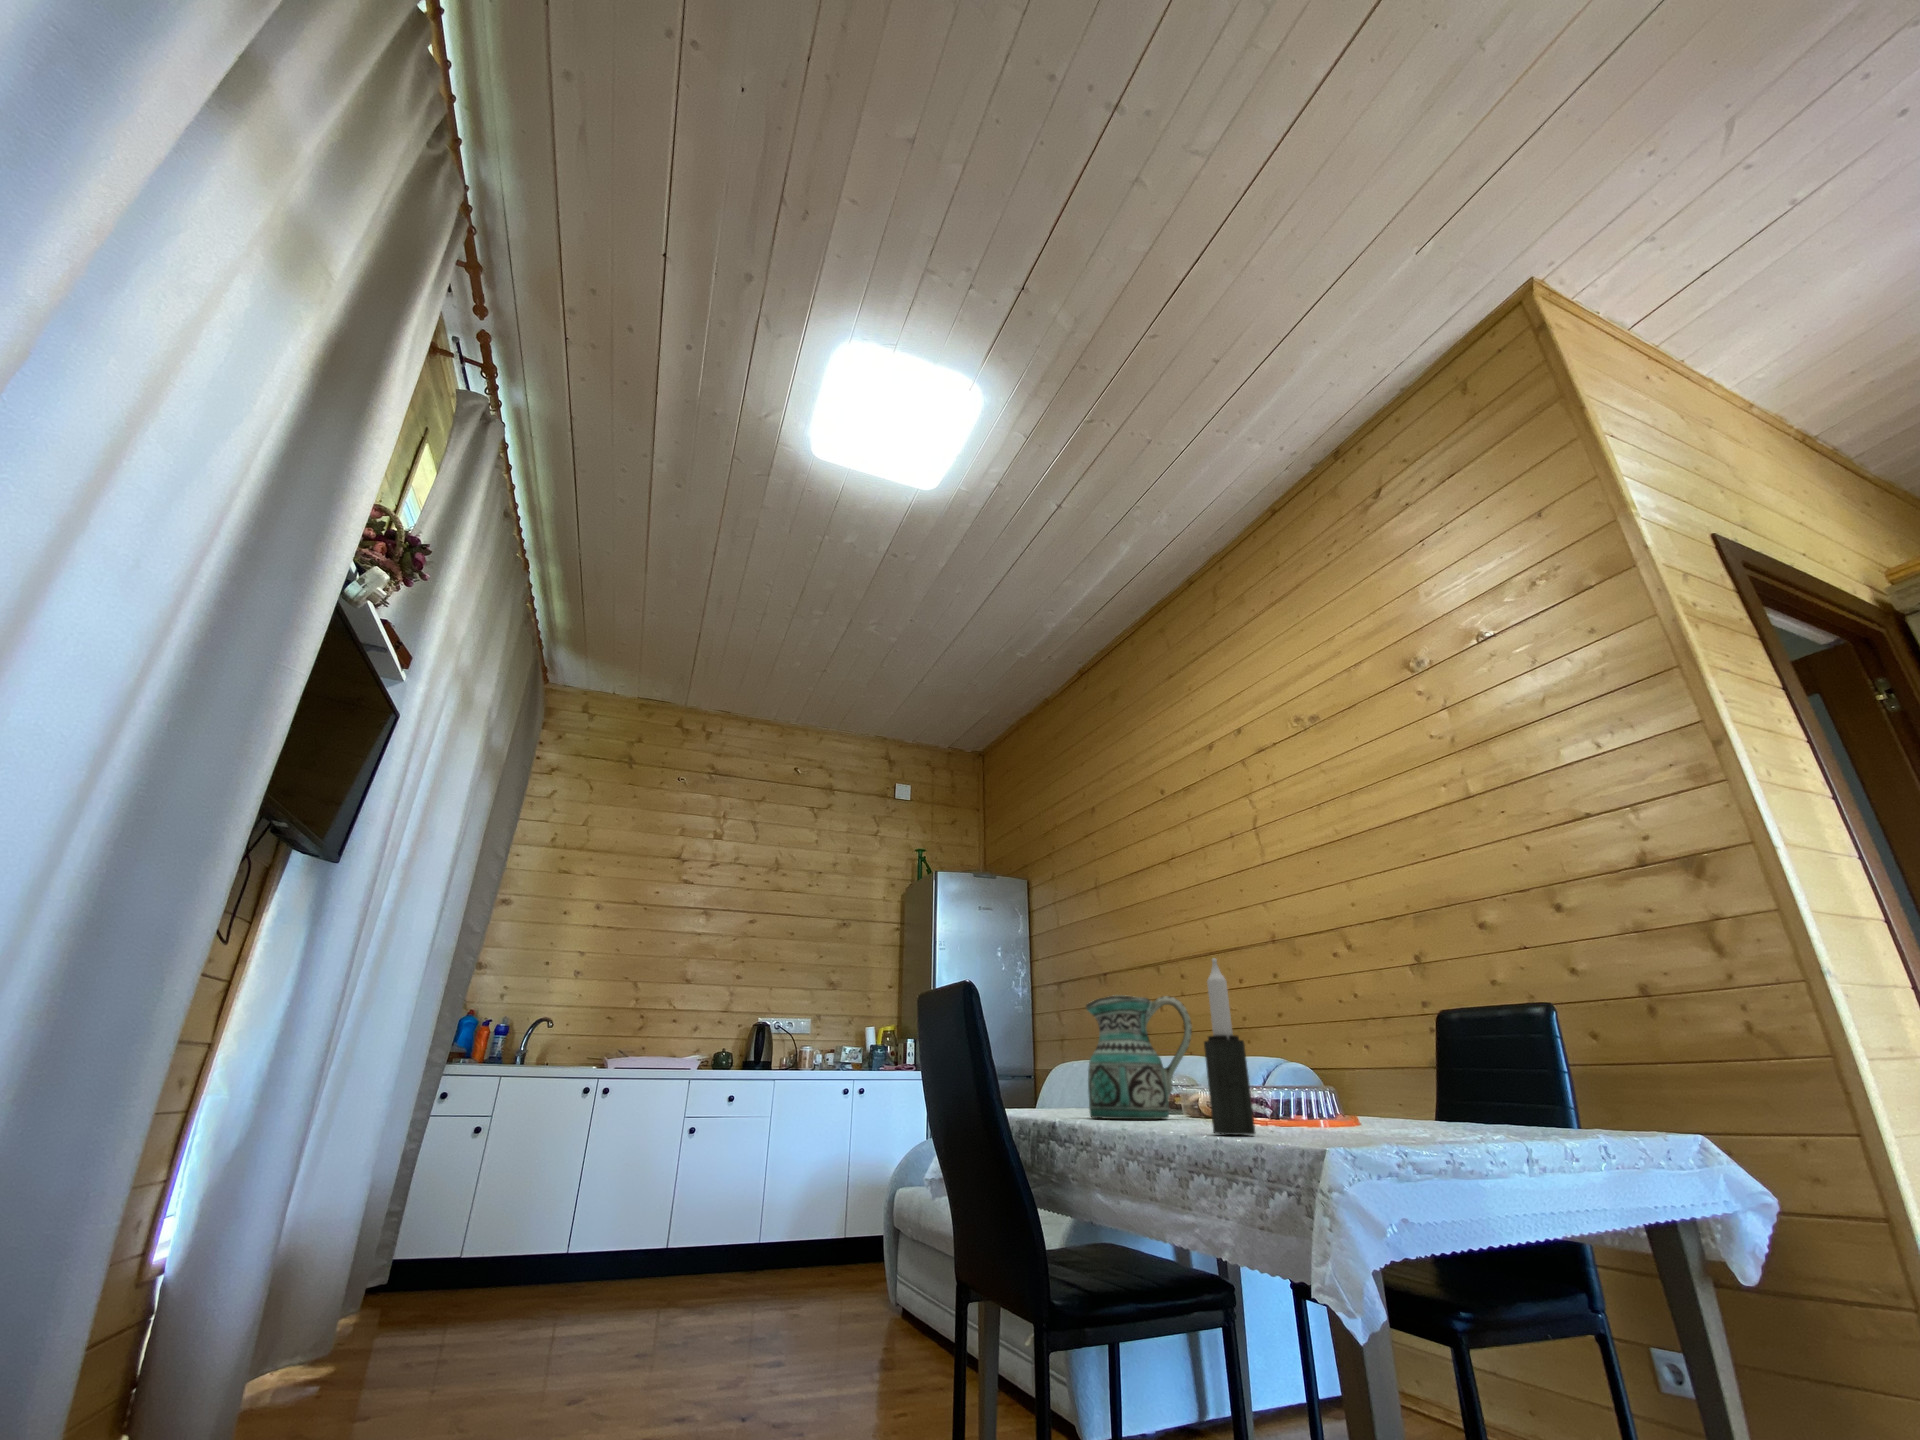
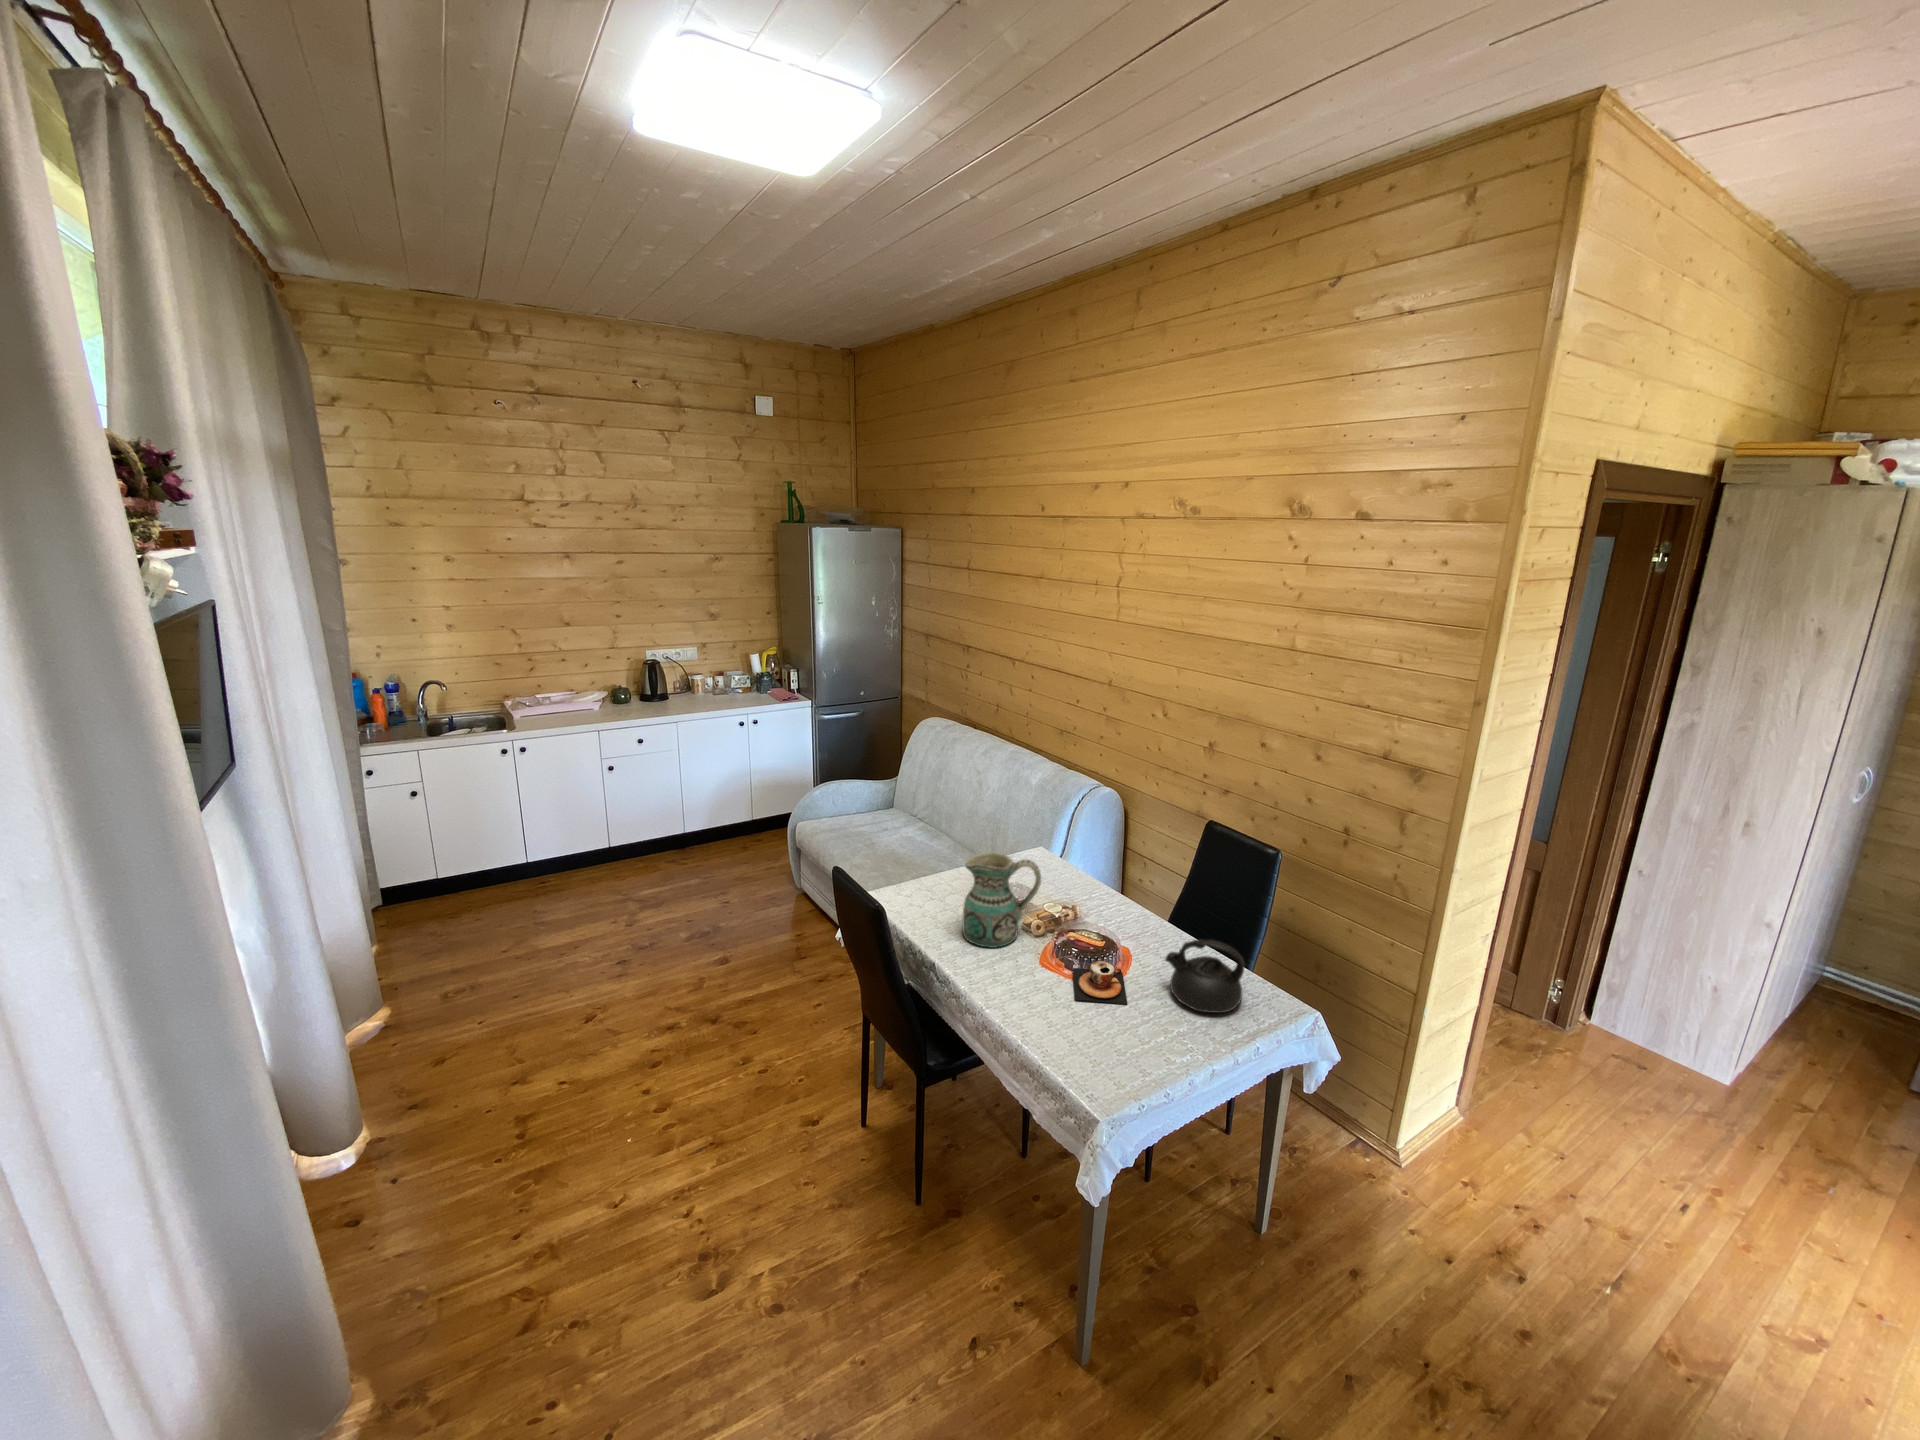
candle: present [1204,958,1256,1135] -> none [1051,972,1079,1075]
teapot: none [1389,1023,1532,1131] -> present [1165,939,1244,1013]
teacup: none [1251,1083,1341,1128] -> present [1073,961,1127,1004]

